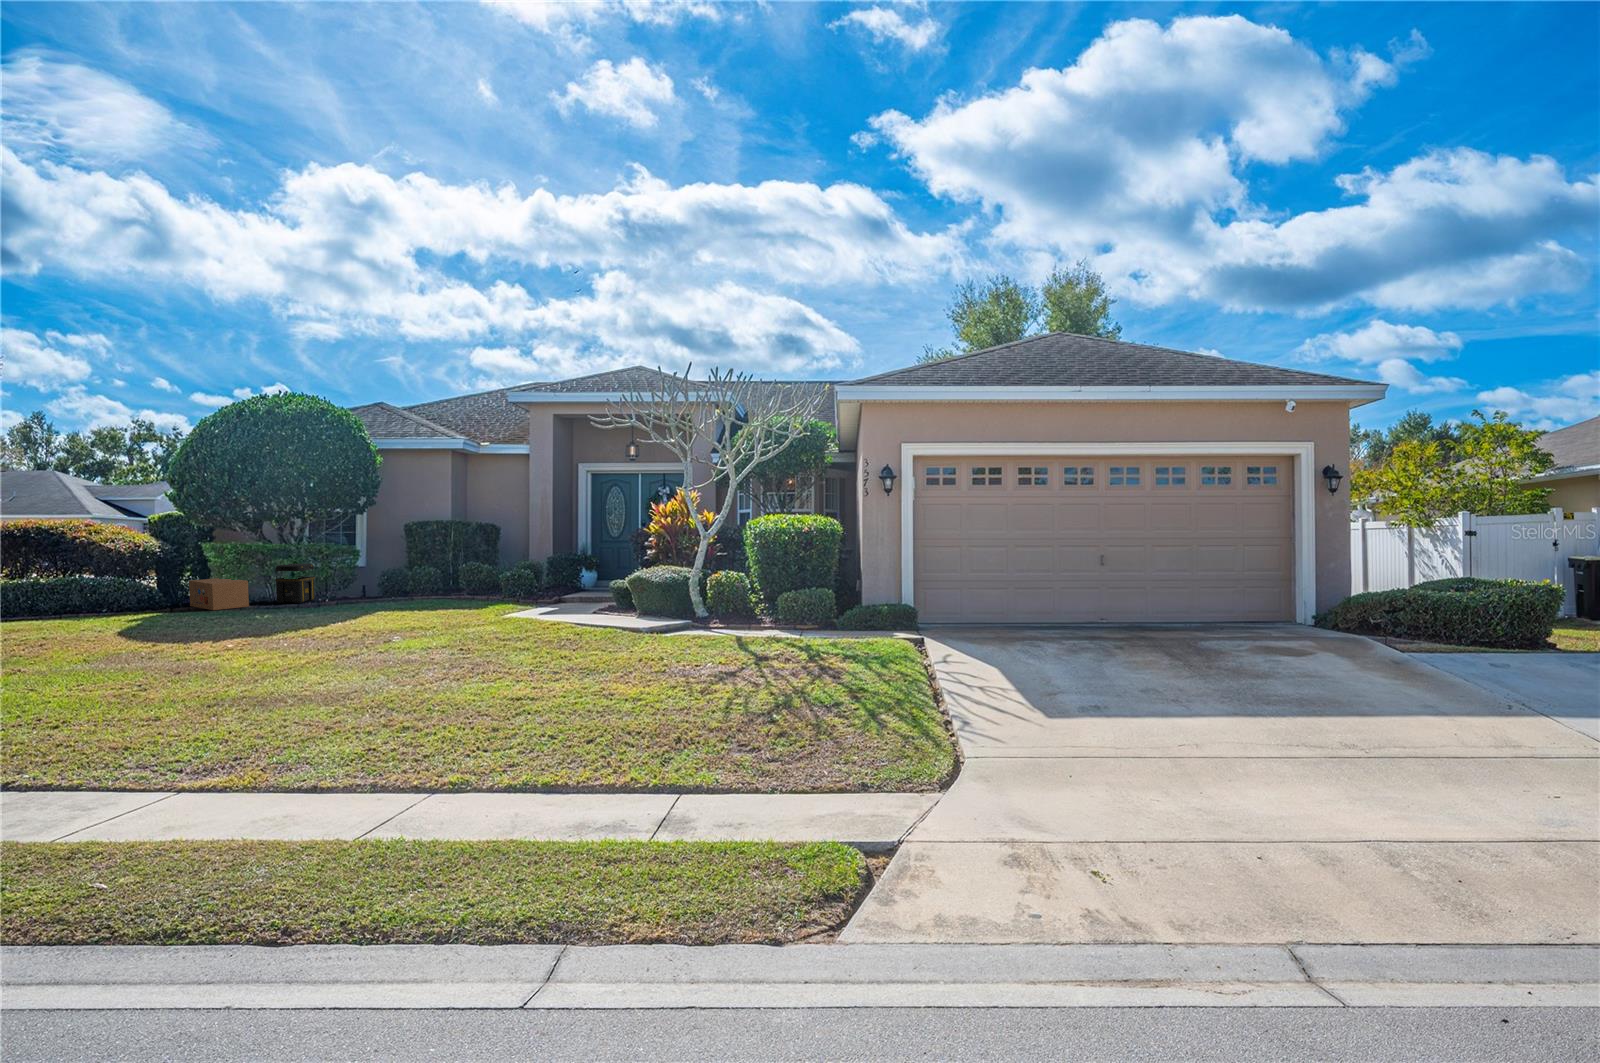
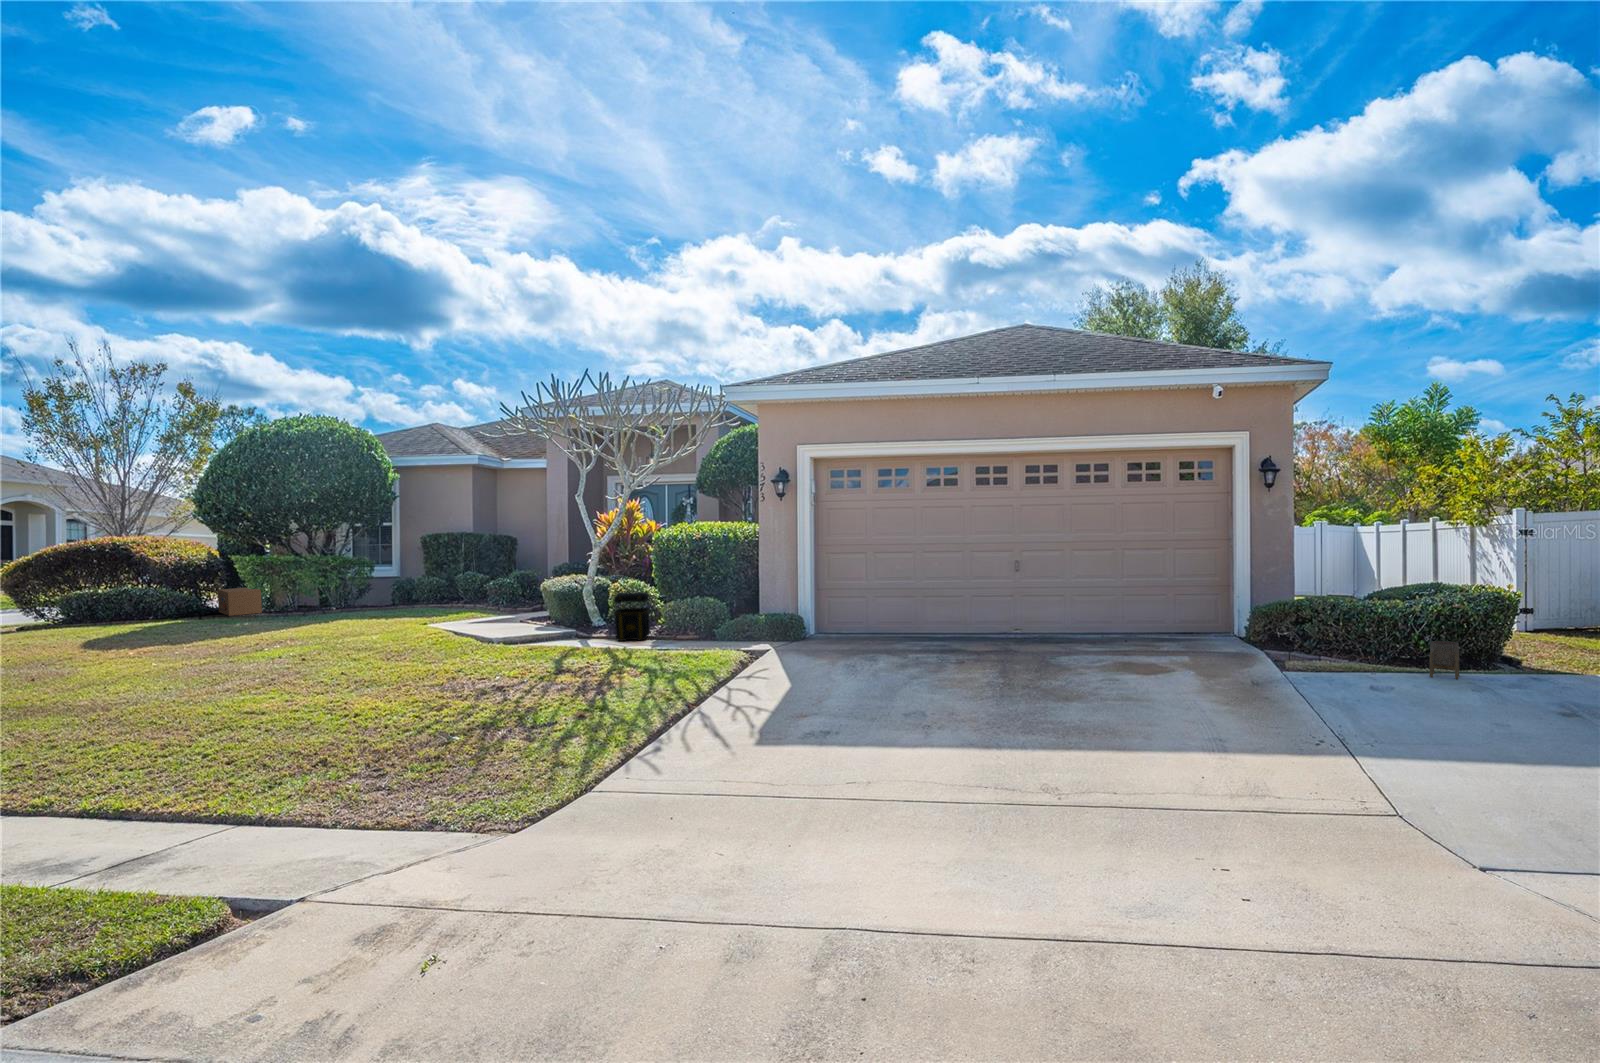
toolbox: present [275,564,315,603] -> present [614,592,650,641]
planter: none [1507,627,1539,659] -> present [1430,641,1459,679]

